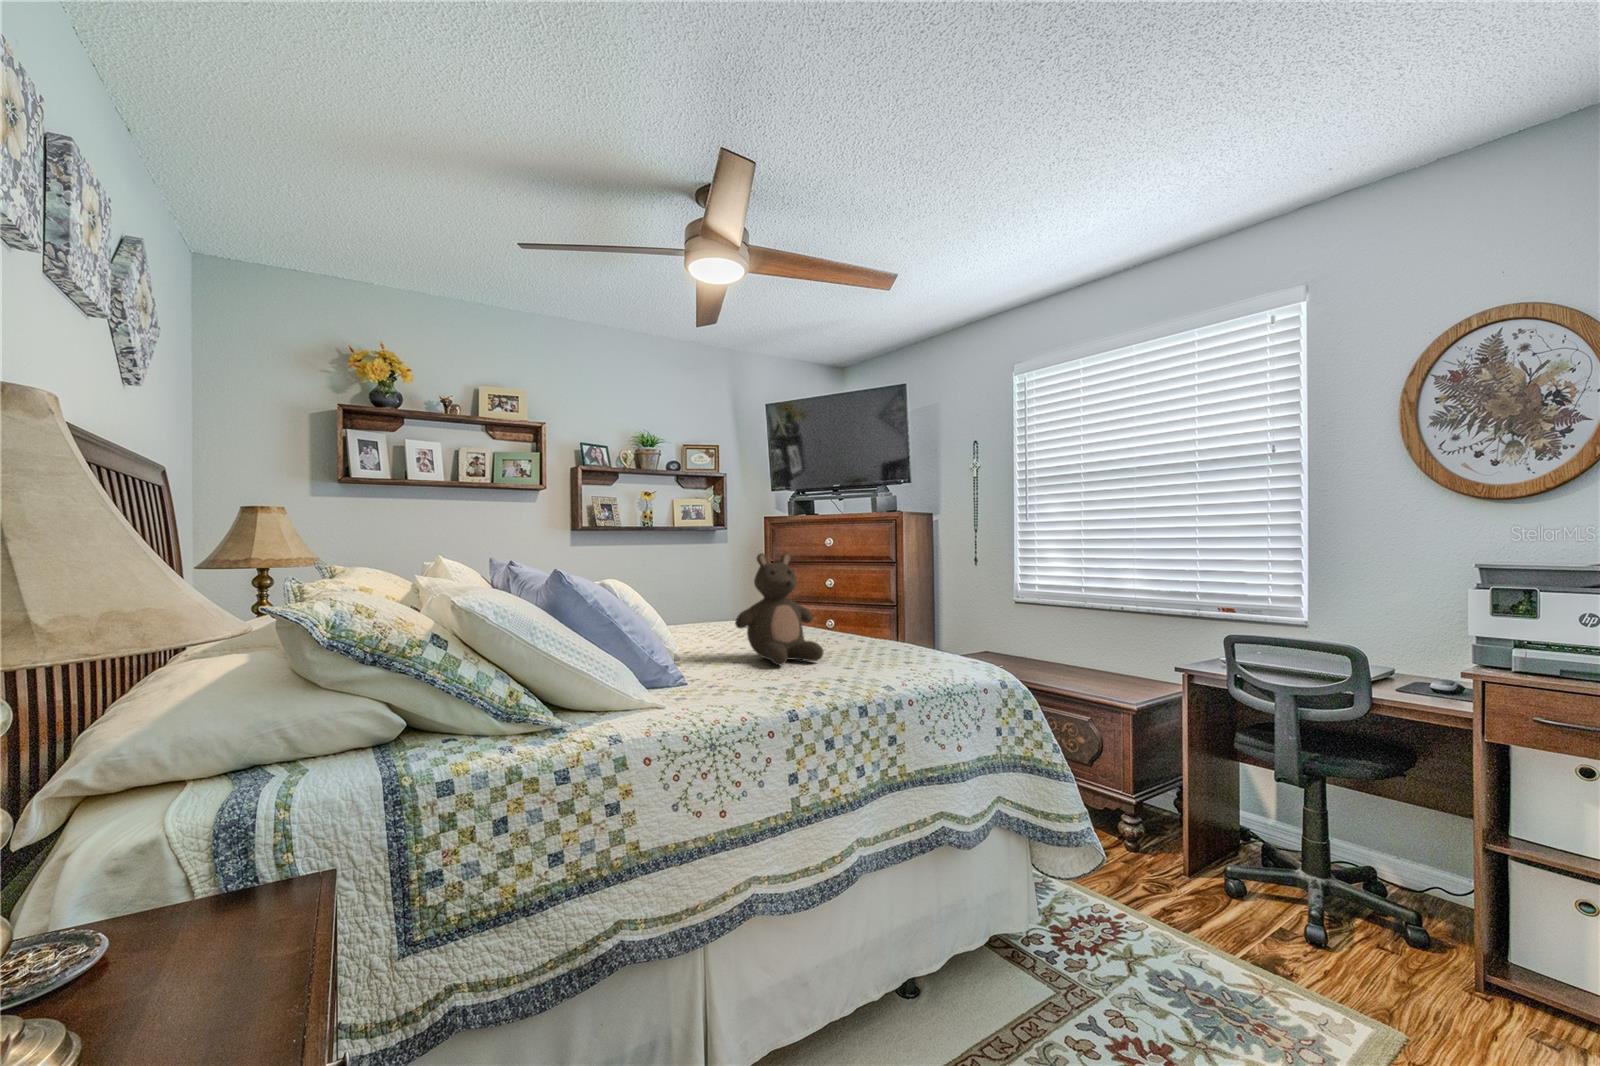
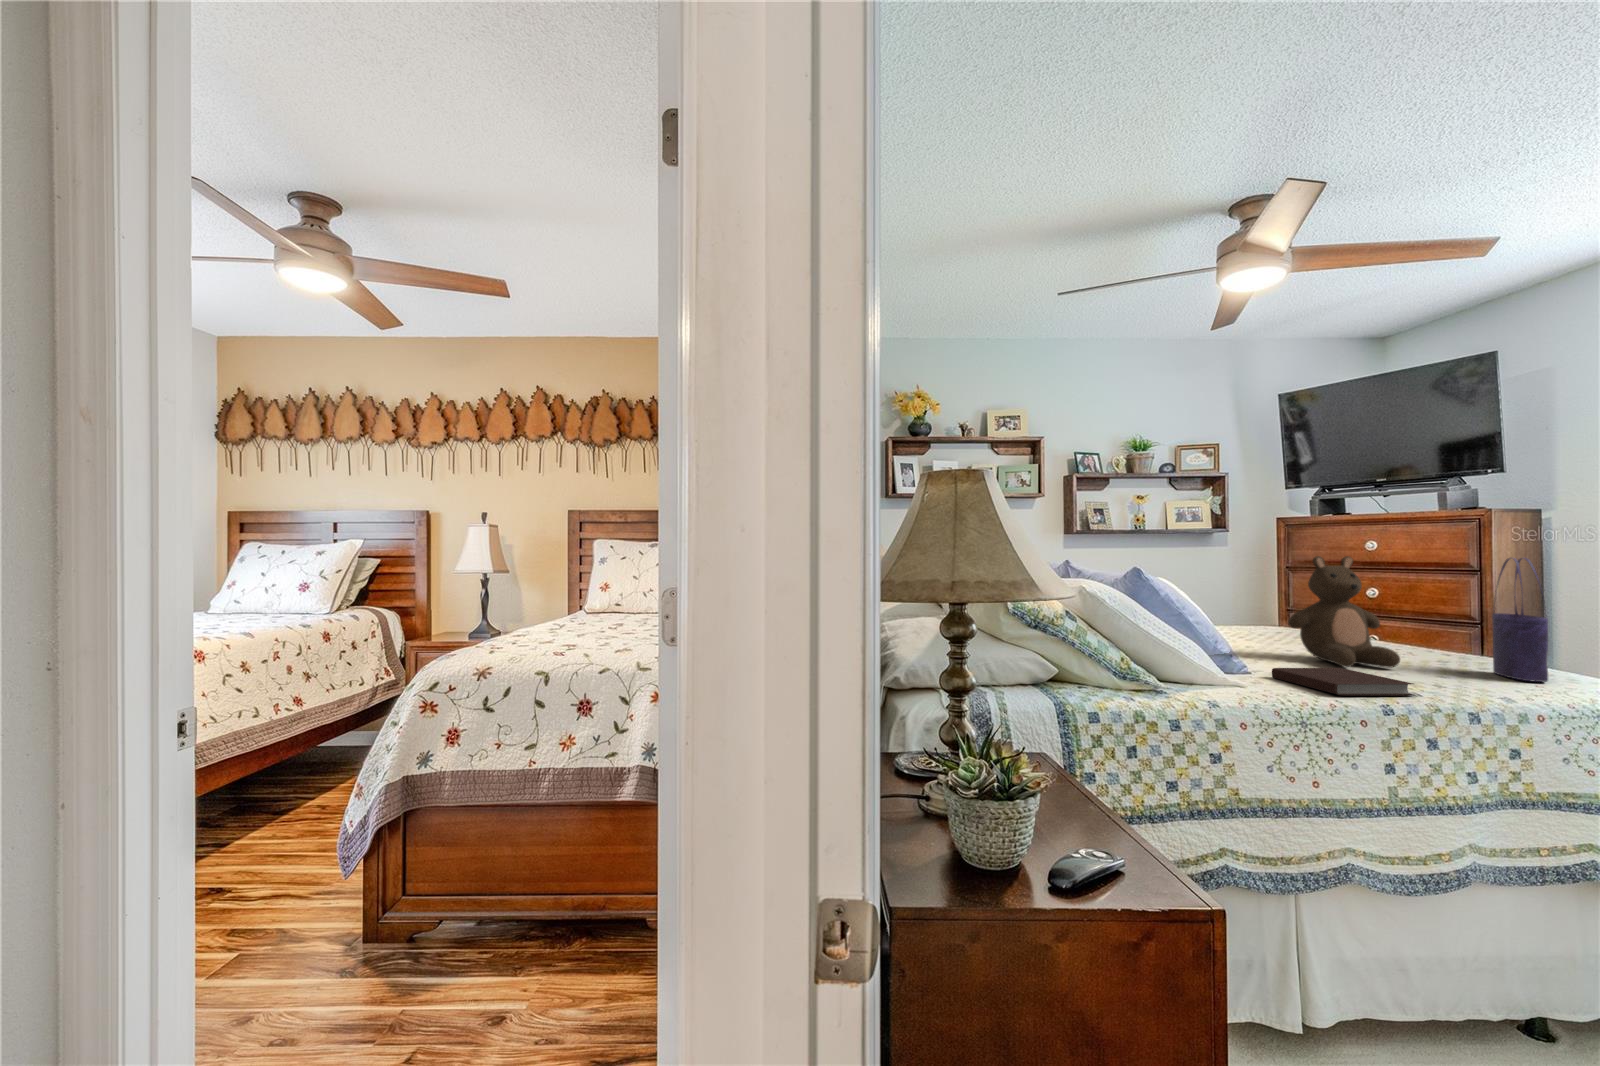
tote bag: none [890,552,924,664] -> present [1492,558,1548,682]
notebook: none [705,669,821,705] -> present [1272,668,1414,696]

